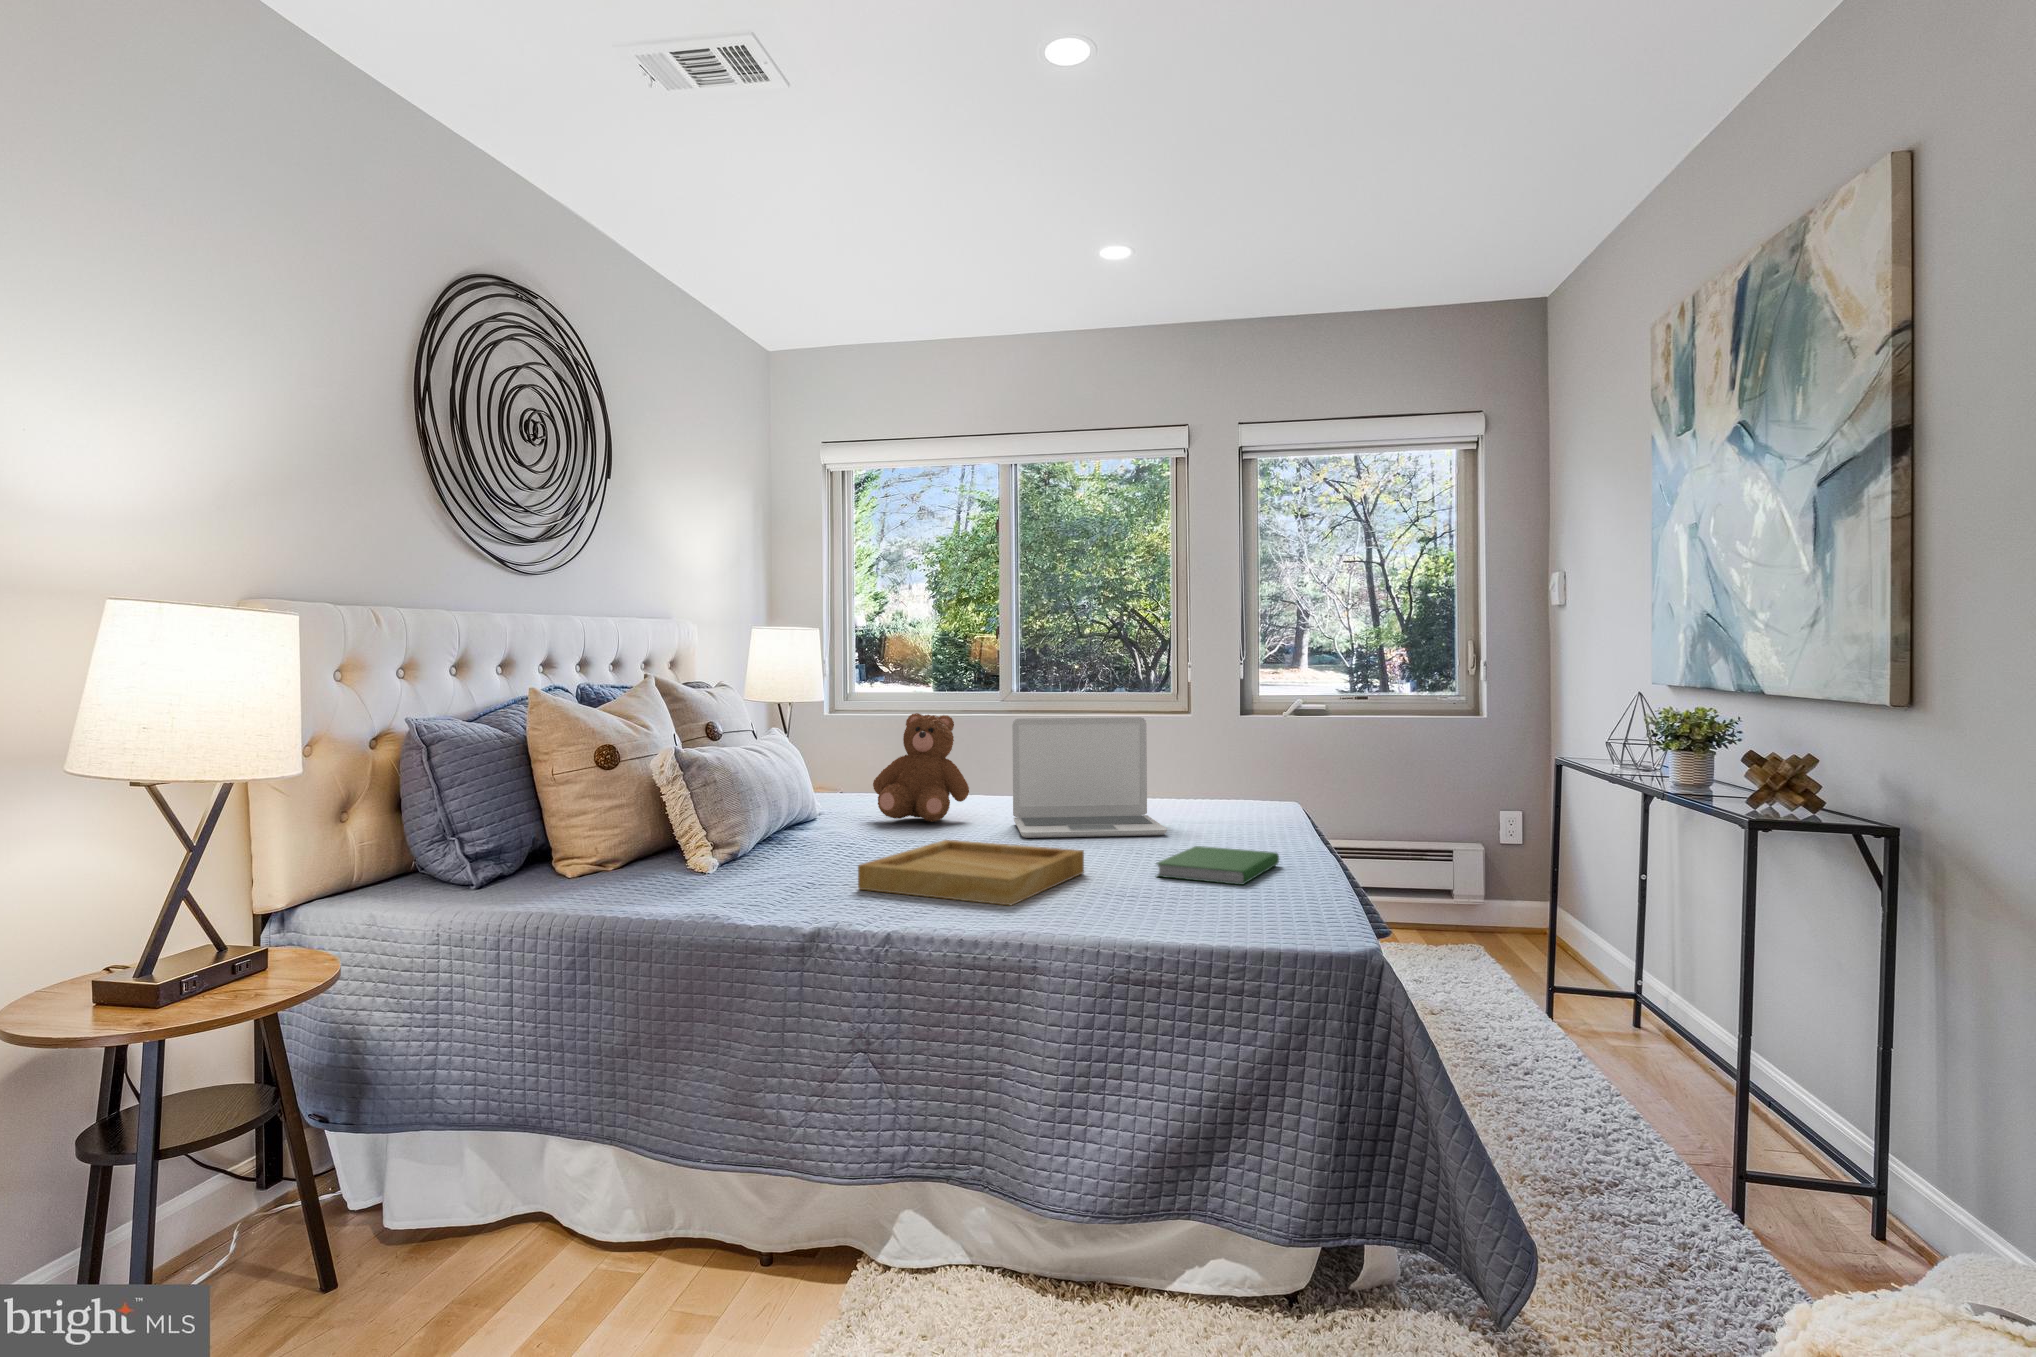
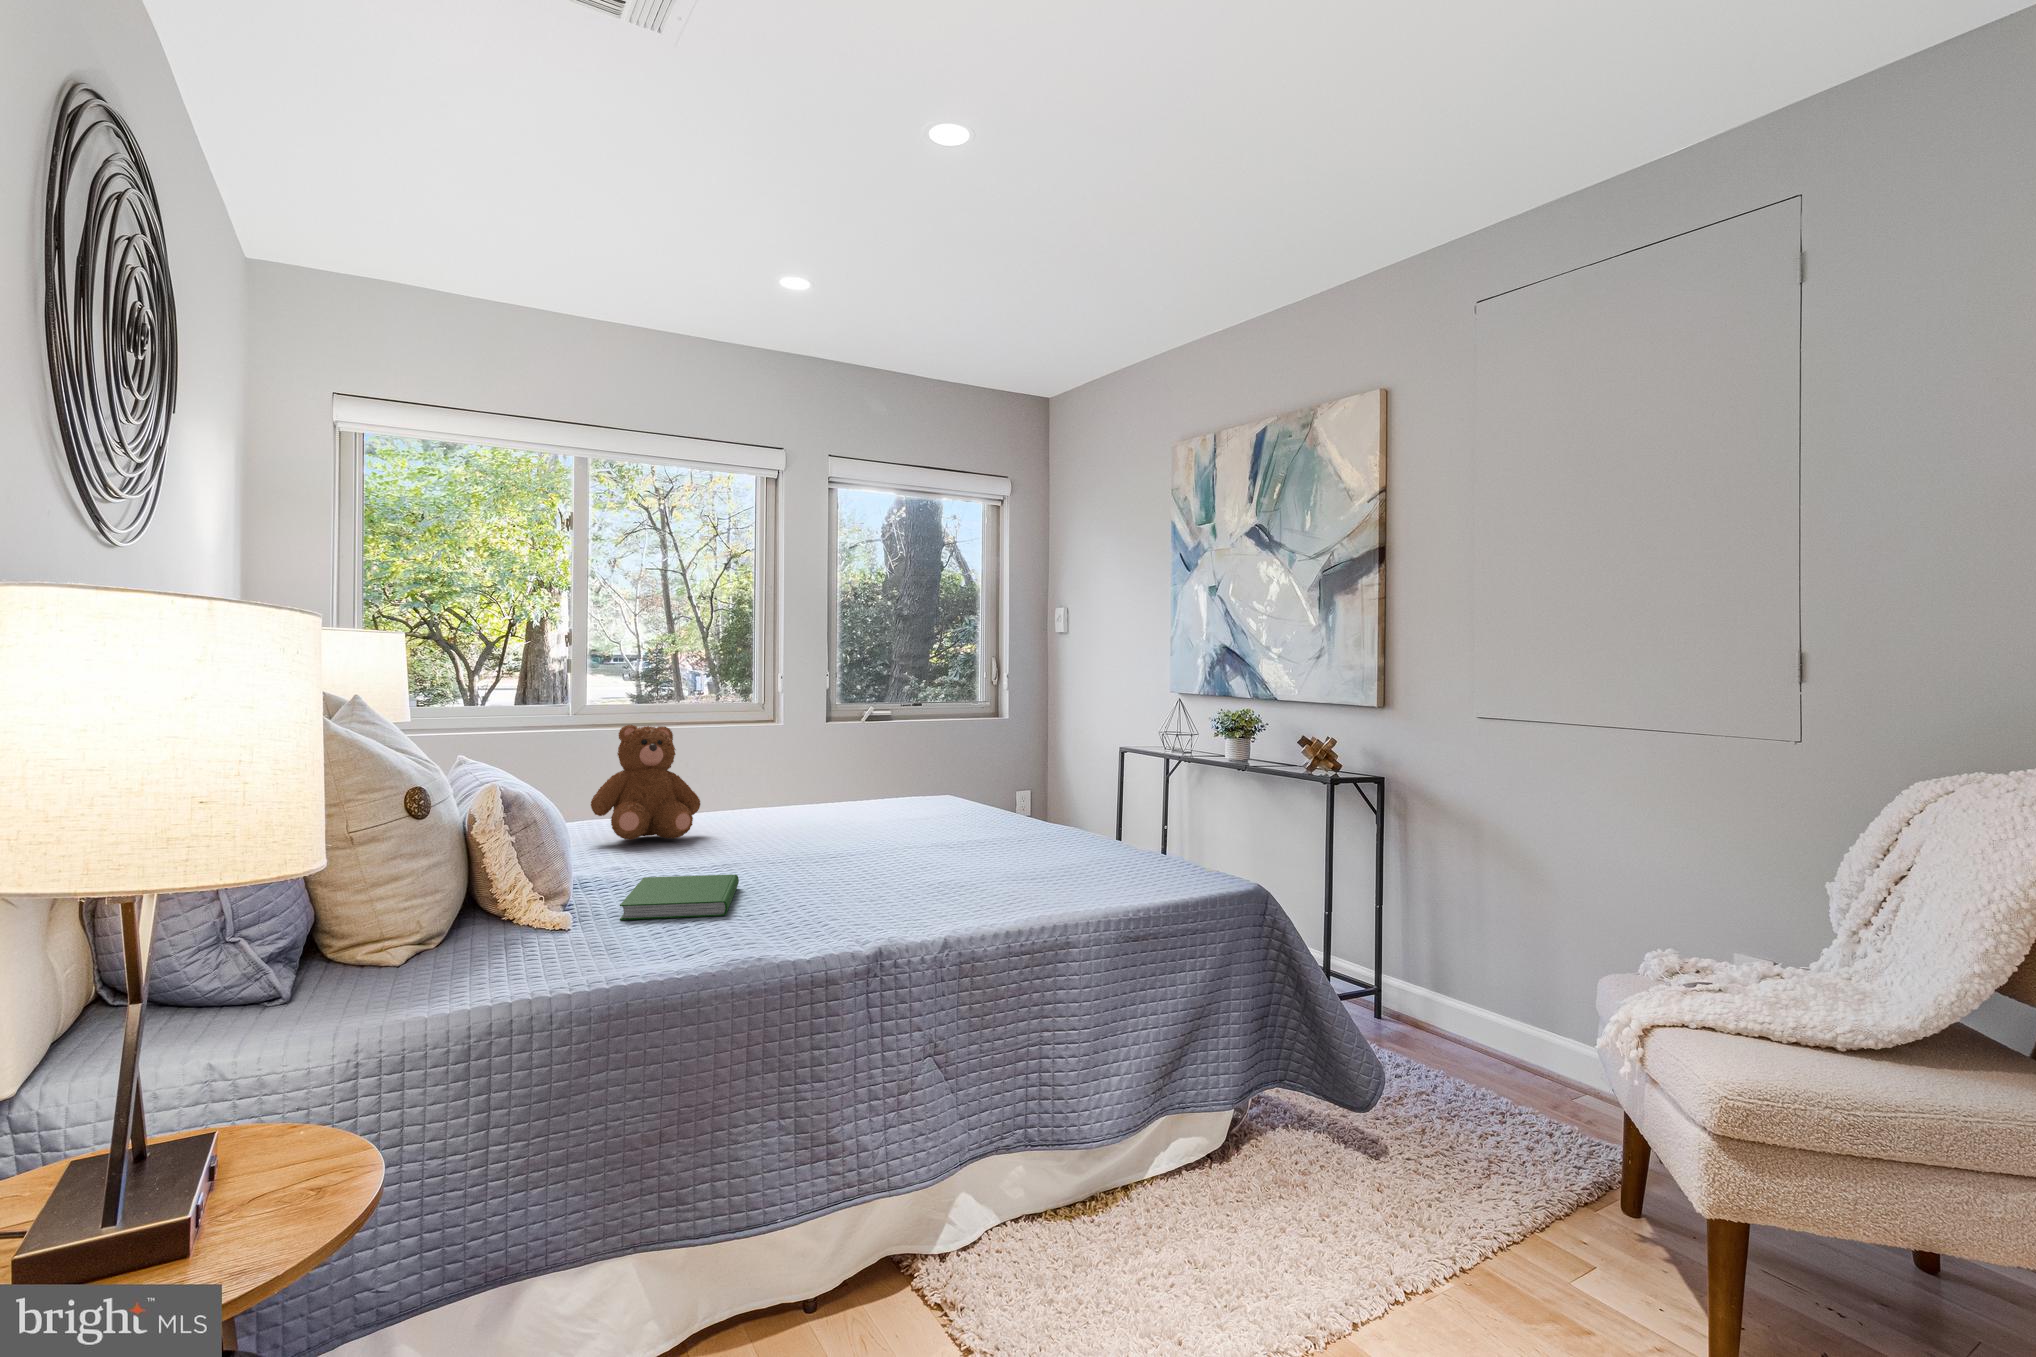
laptop: present [1012,717,1167,838] -> none [755,724,920,843]
tray: present [858,840,1084,905] -> none [813,845,990,907]
hardcover book: present [1157,846,1279,885] -> present [620,874,739,920]

